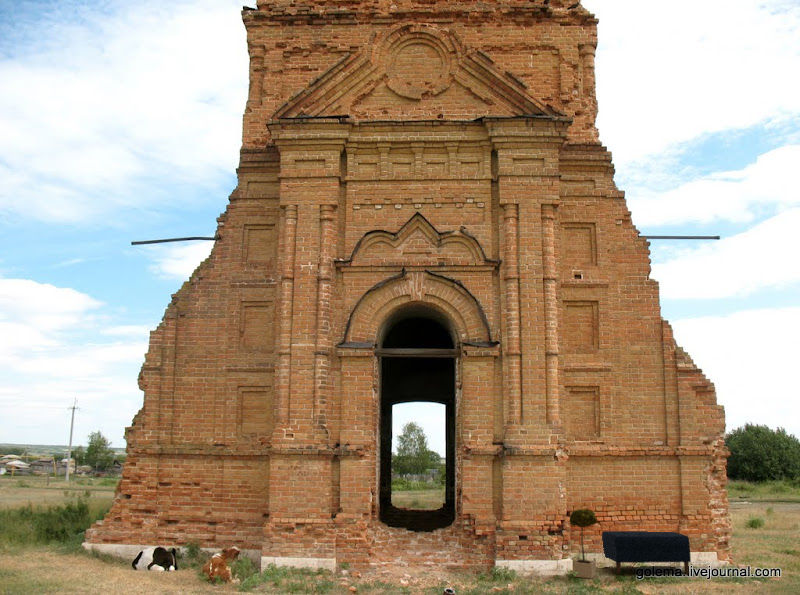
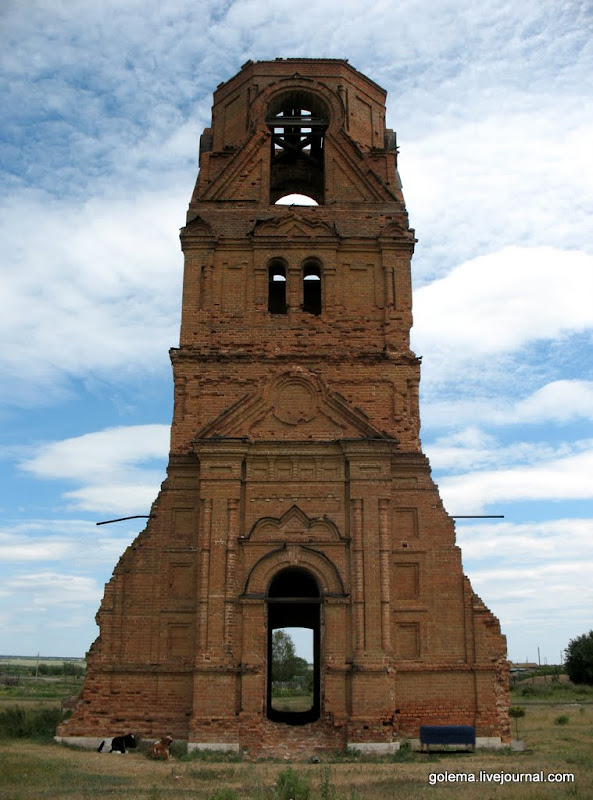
potted tree: present [569,508,597,578] -> present [508,706,527,751]

